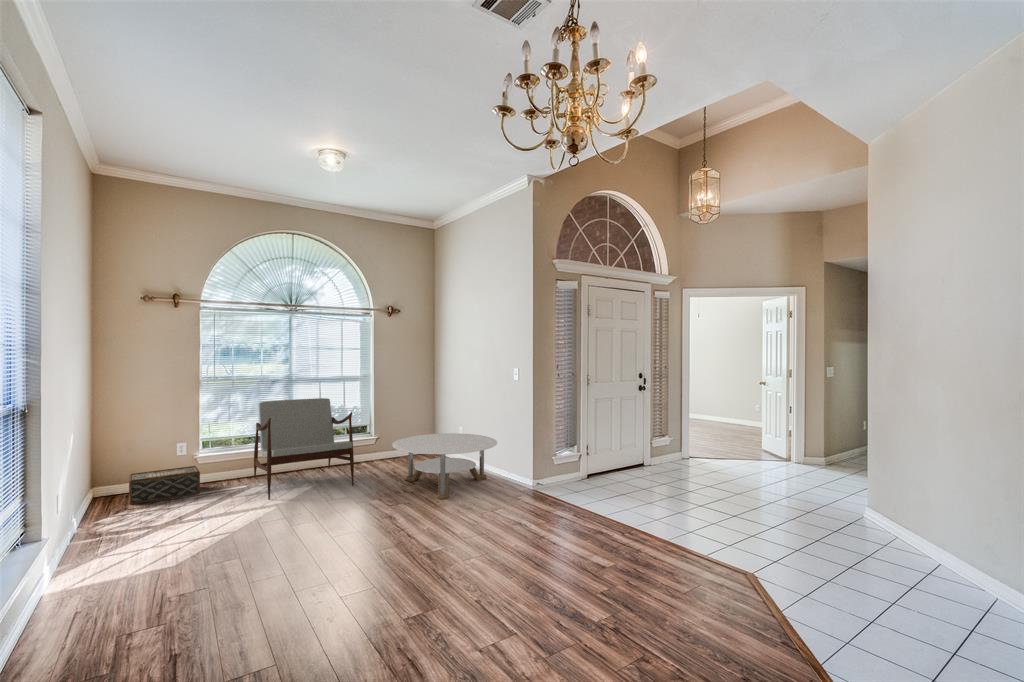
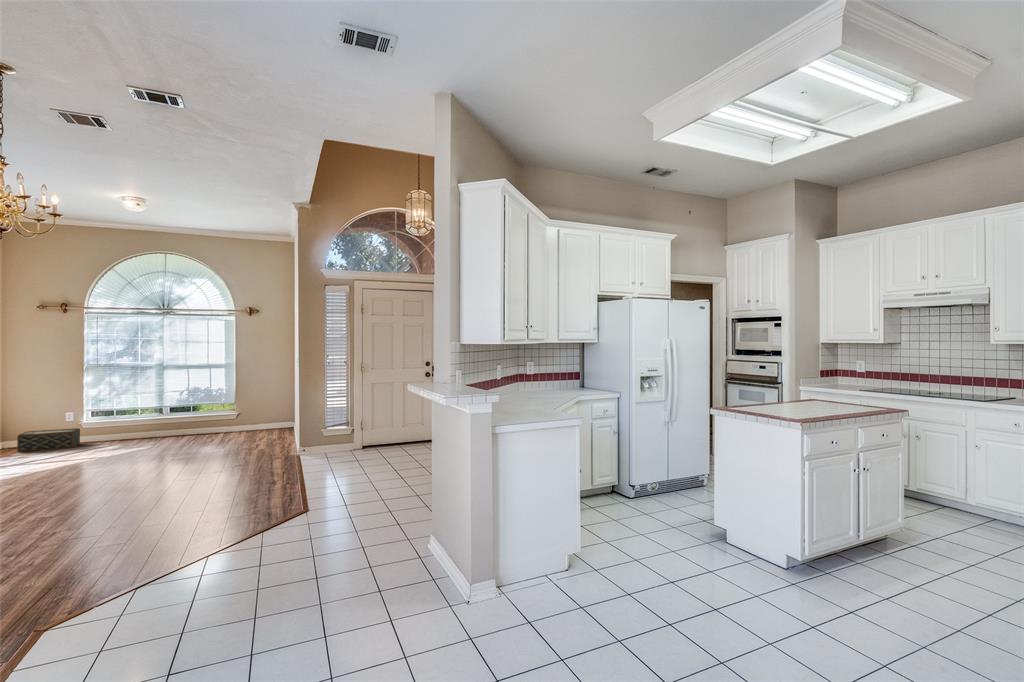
armchair: present [254,398,354,499] -> none [107,381,194,453]
round table: present [392,433,497,499] -> none [198,410,293,458]

